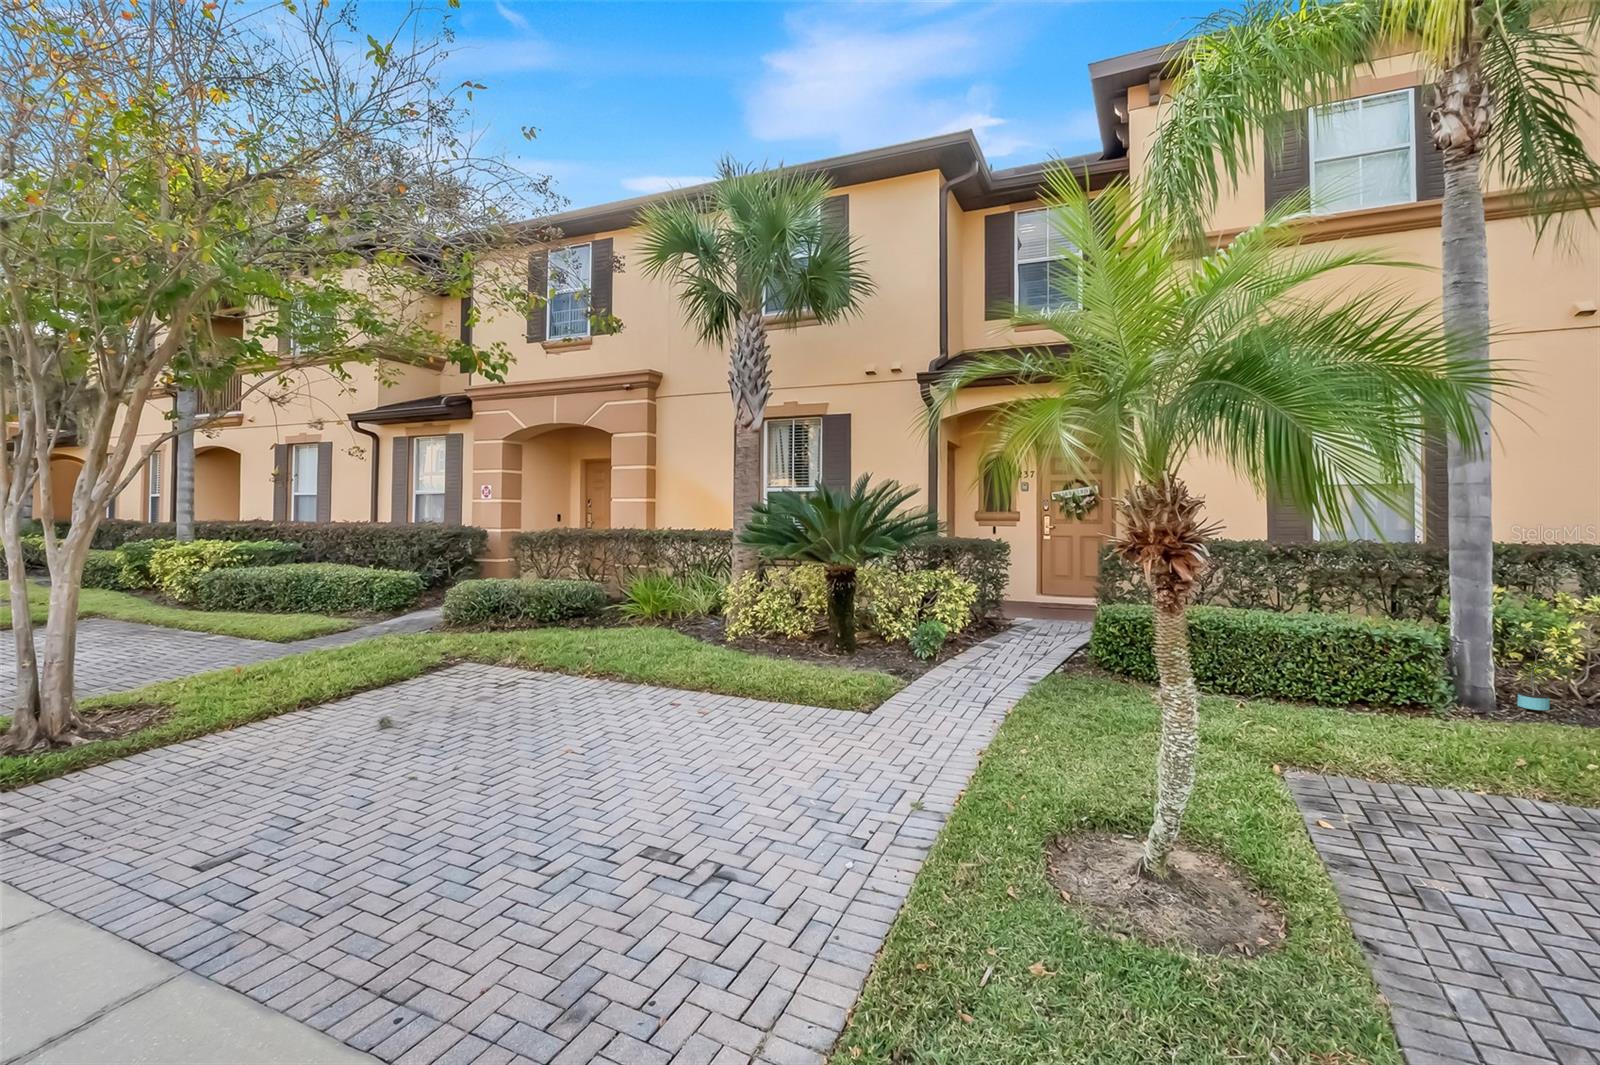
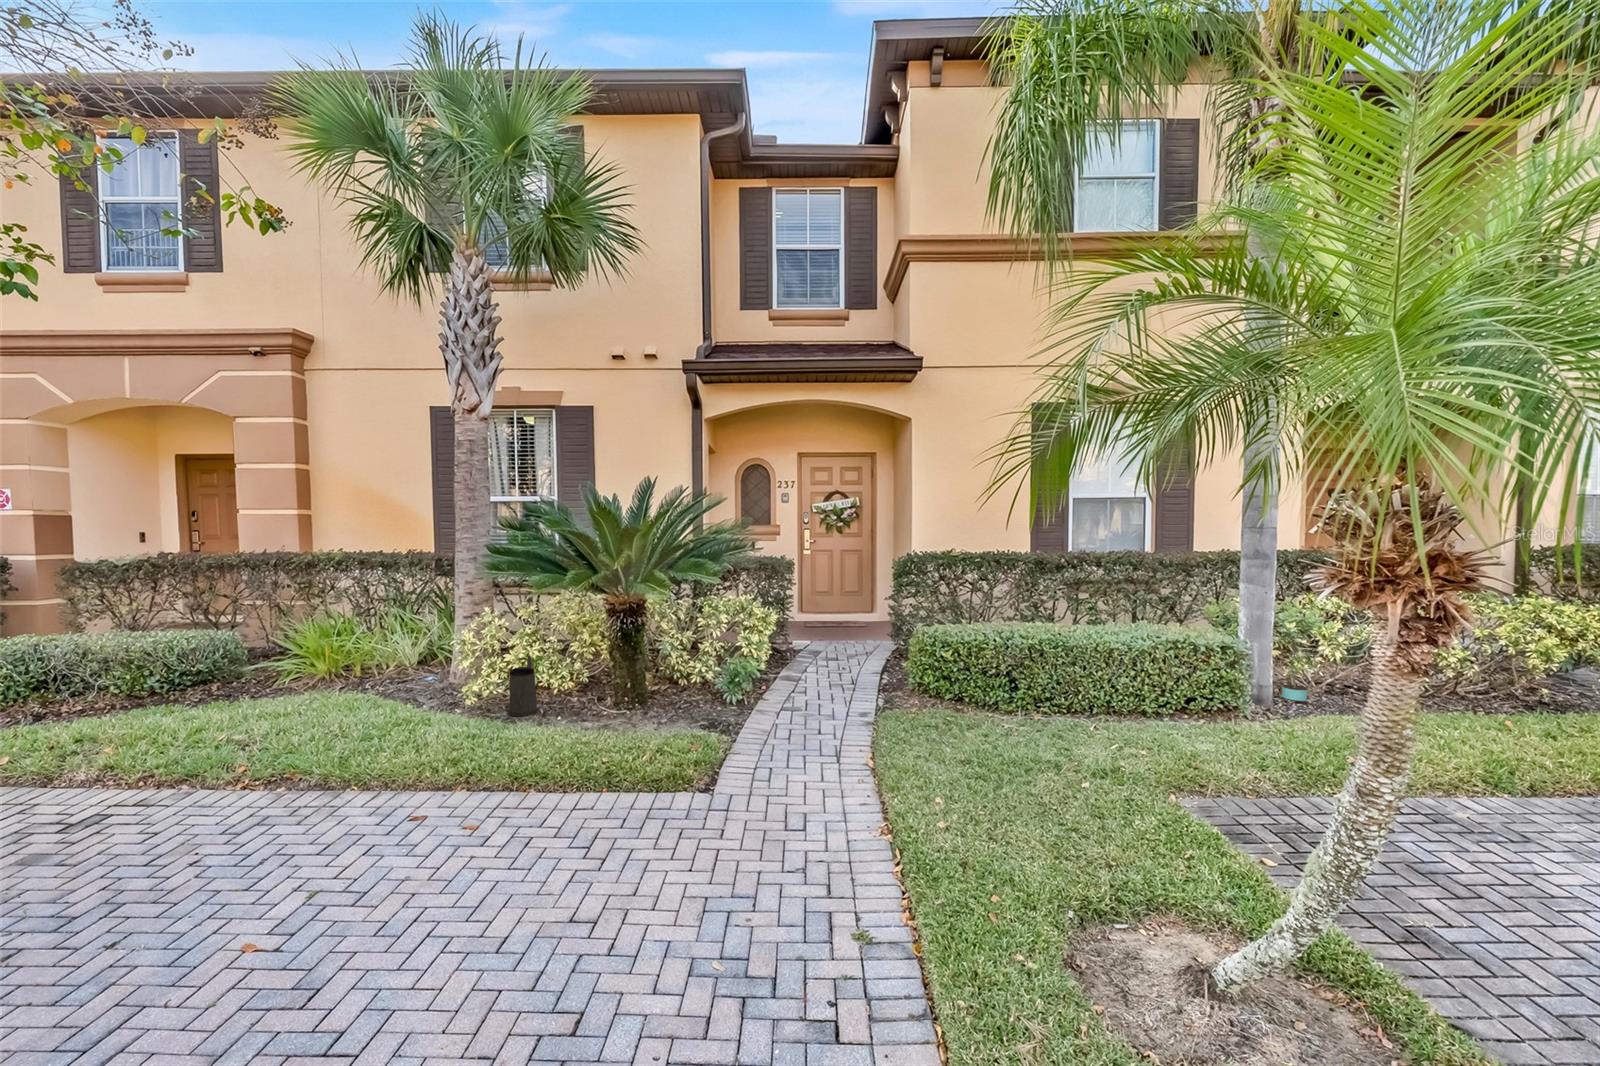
watering can: none [758,607,778,649] -> present [508,657,538,716]

